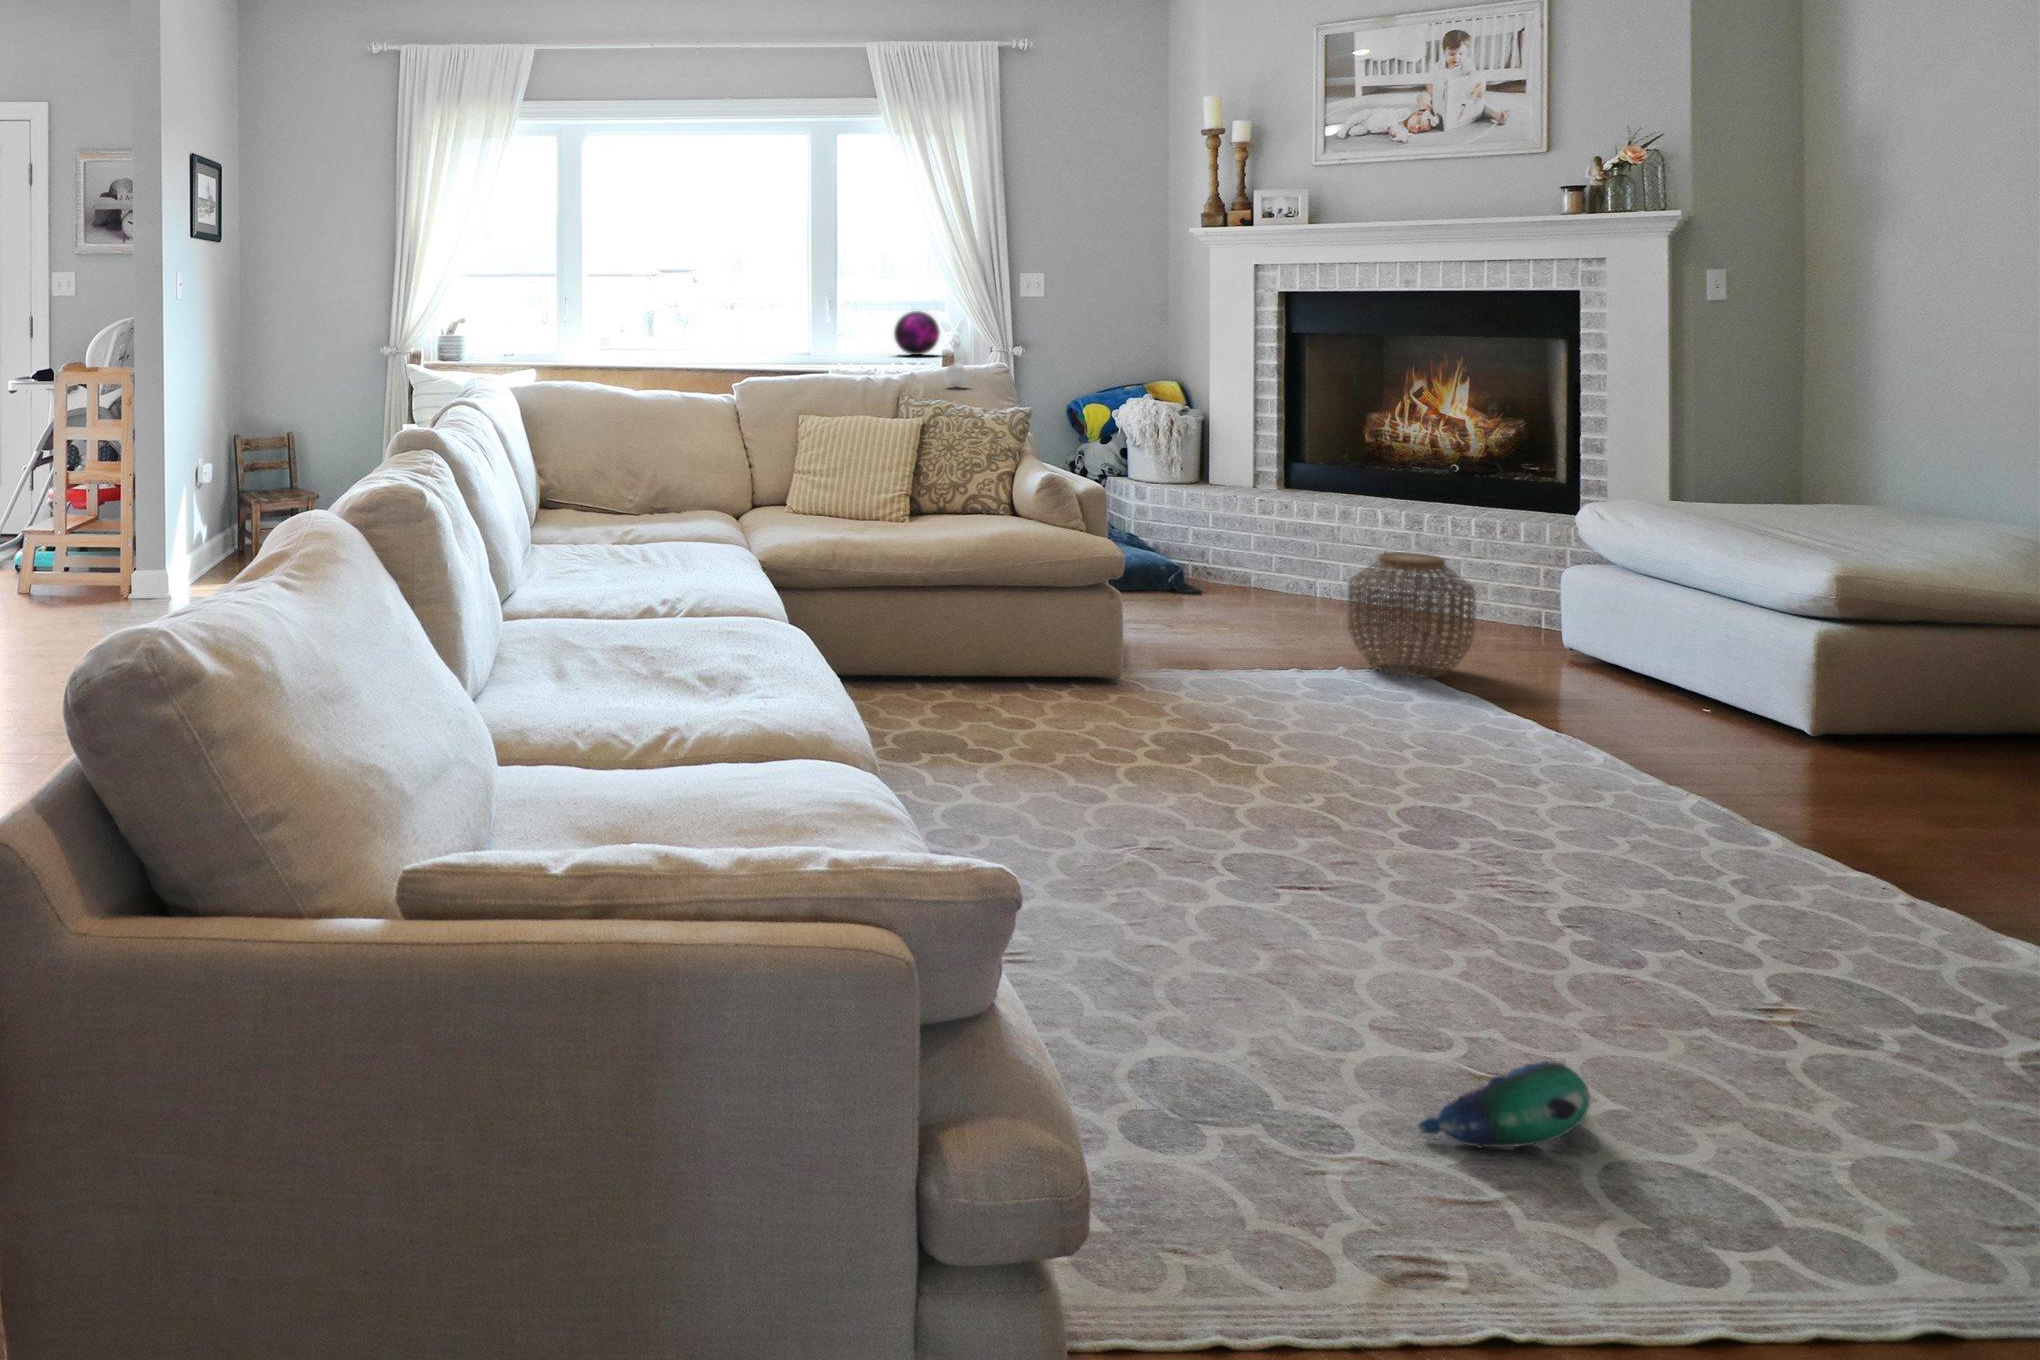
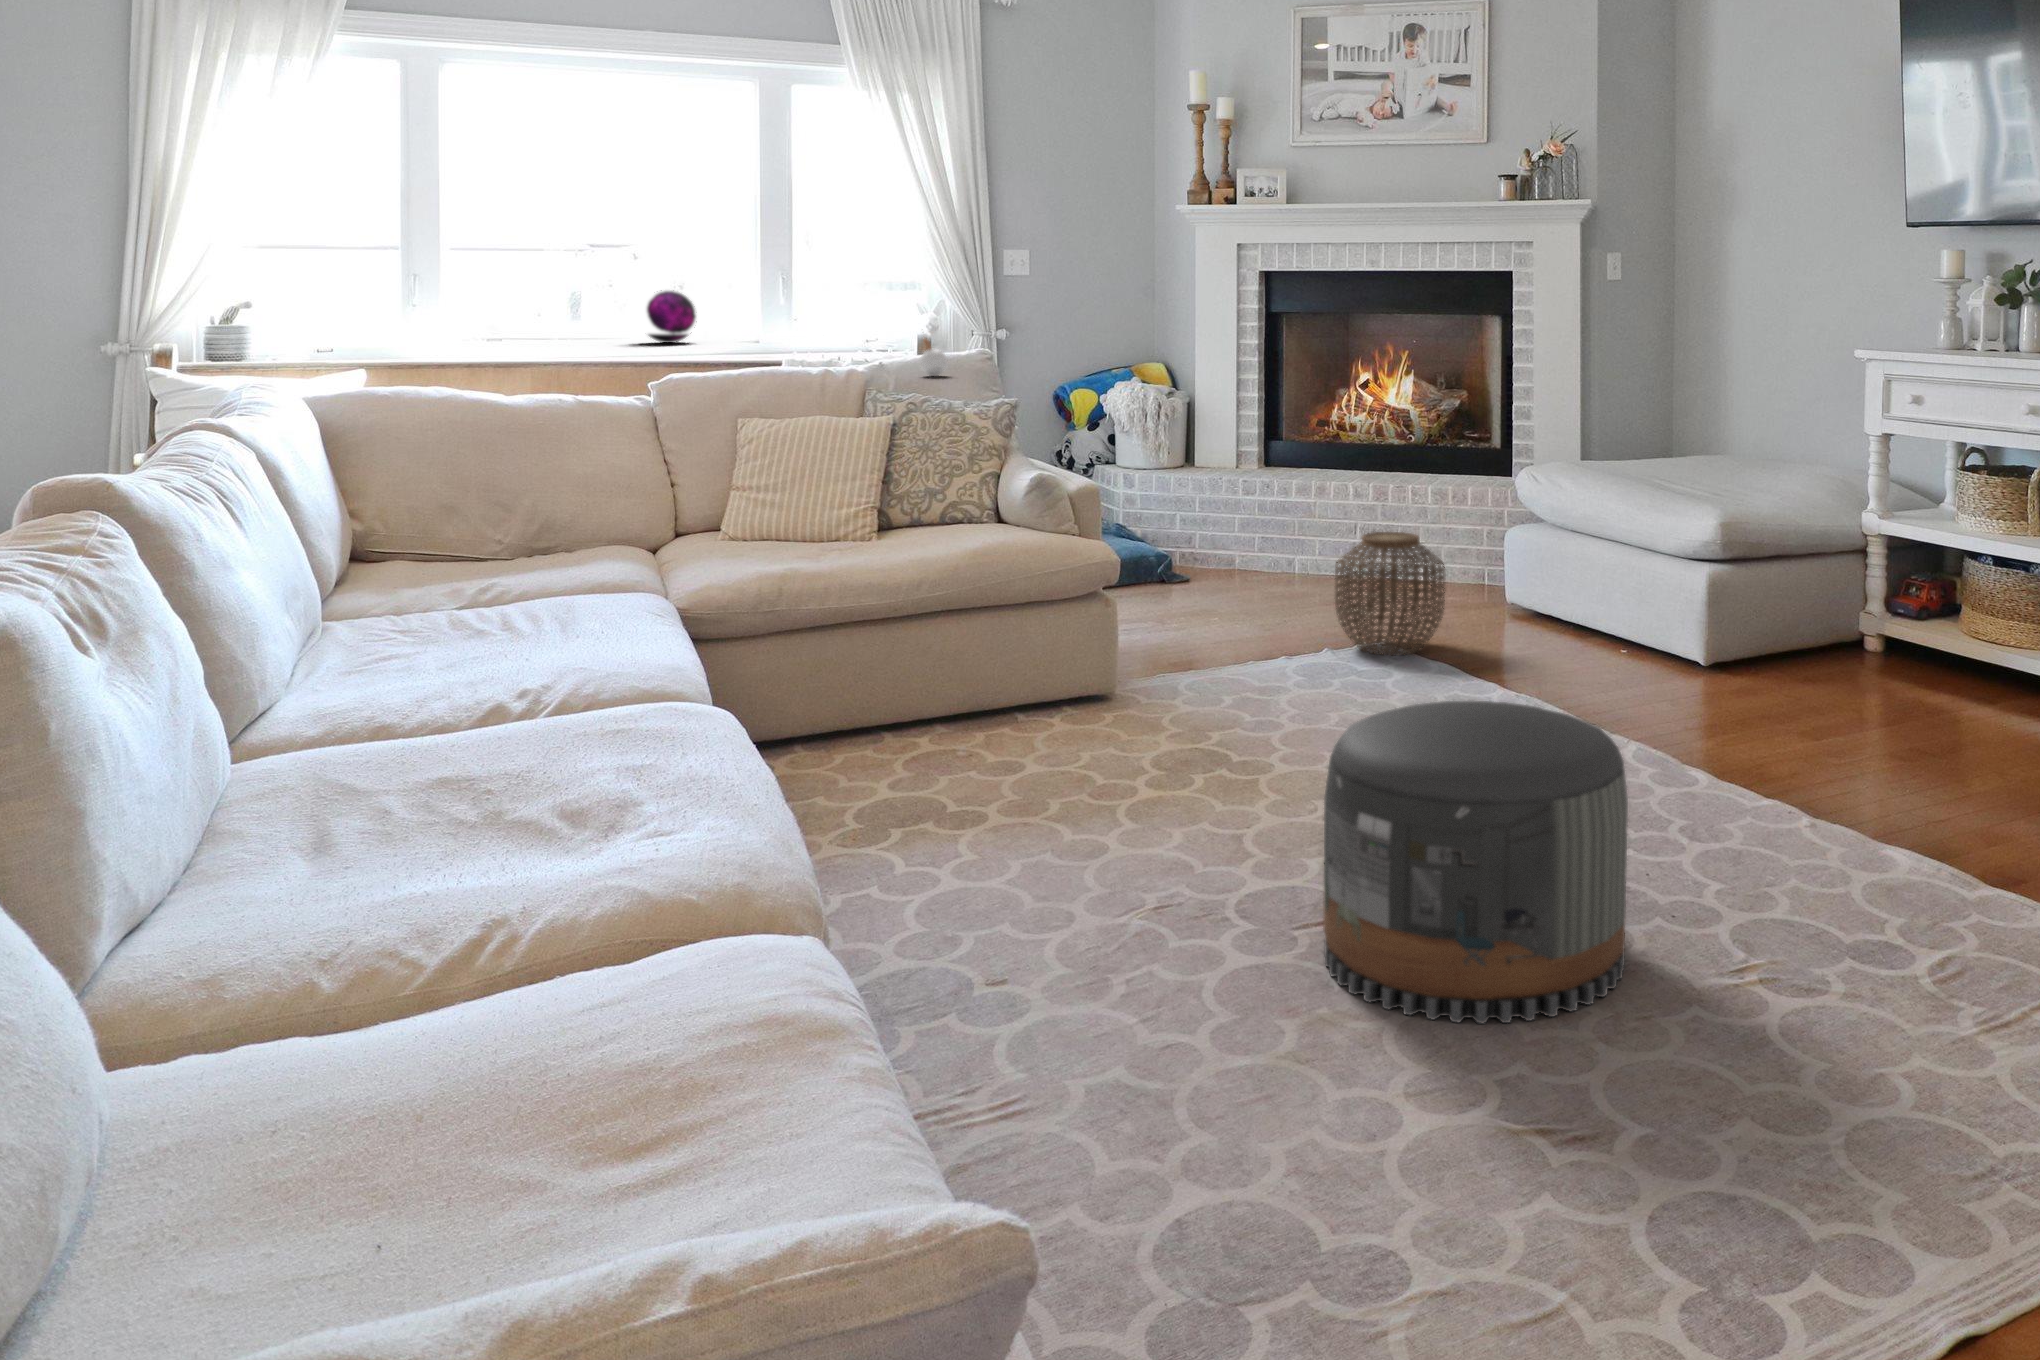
decorative orb: present [894,311,940,355] -> present [647,290,696,343]
pouf: none [1289,699,1628,1008] -> present [1323,701,1628,1023]
plush toy: present [1418,1062,1590,1148] -> none [1487,1083,1637,1208]

